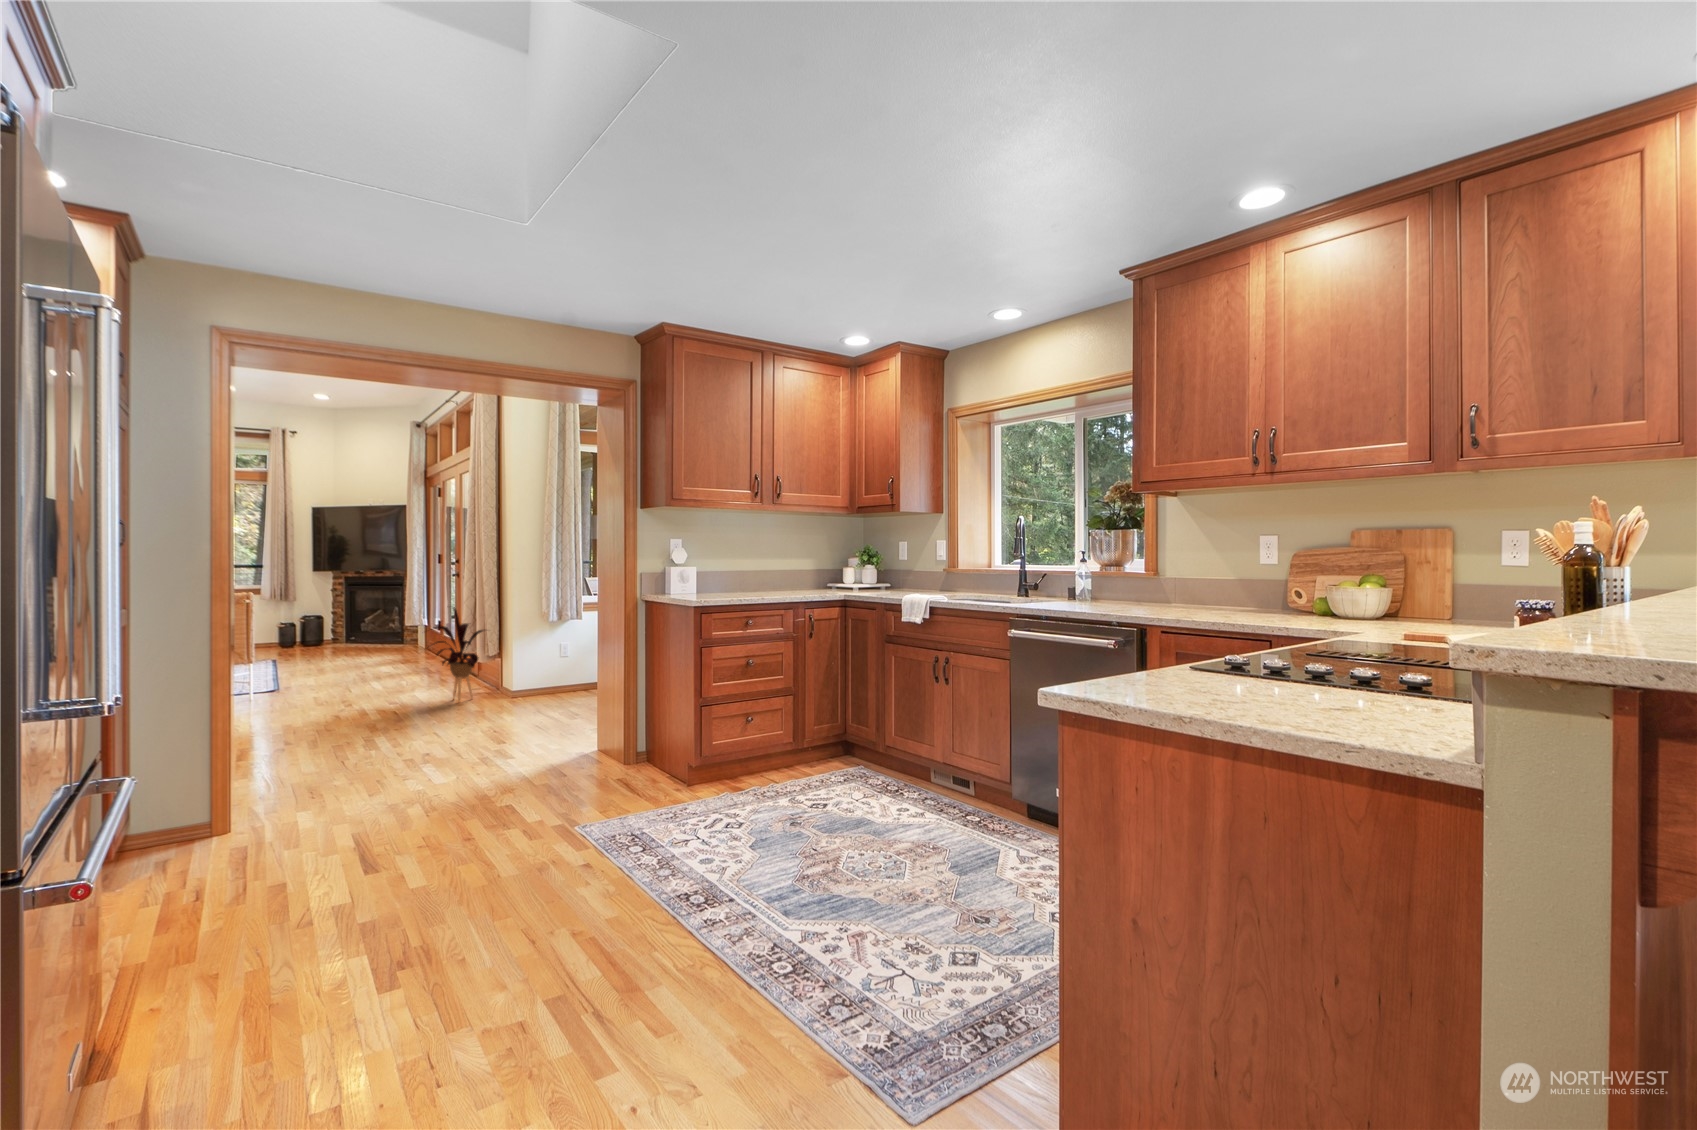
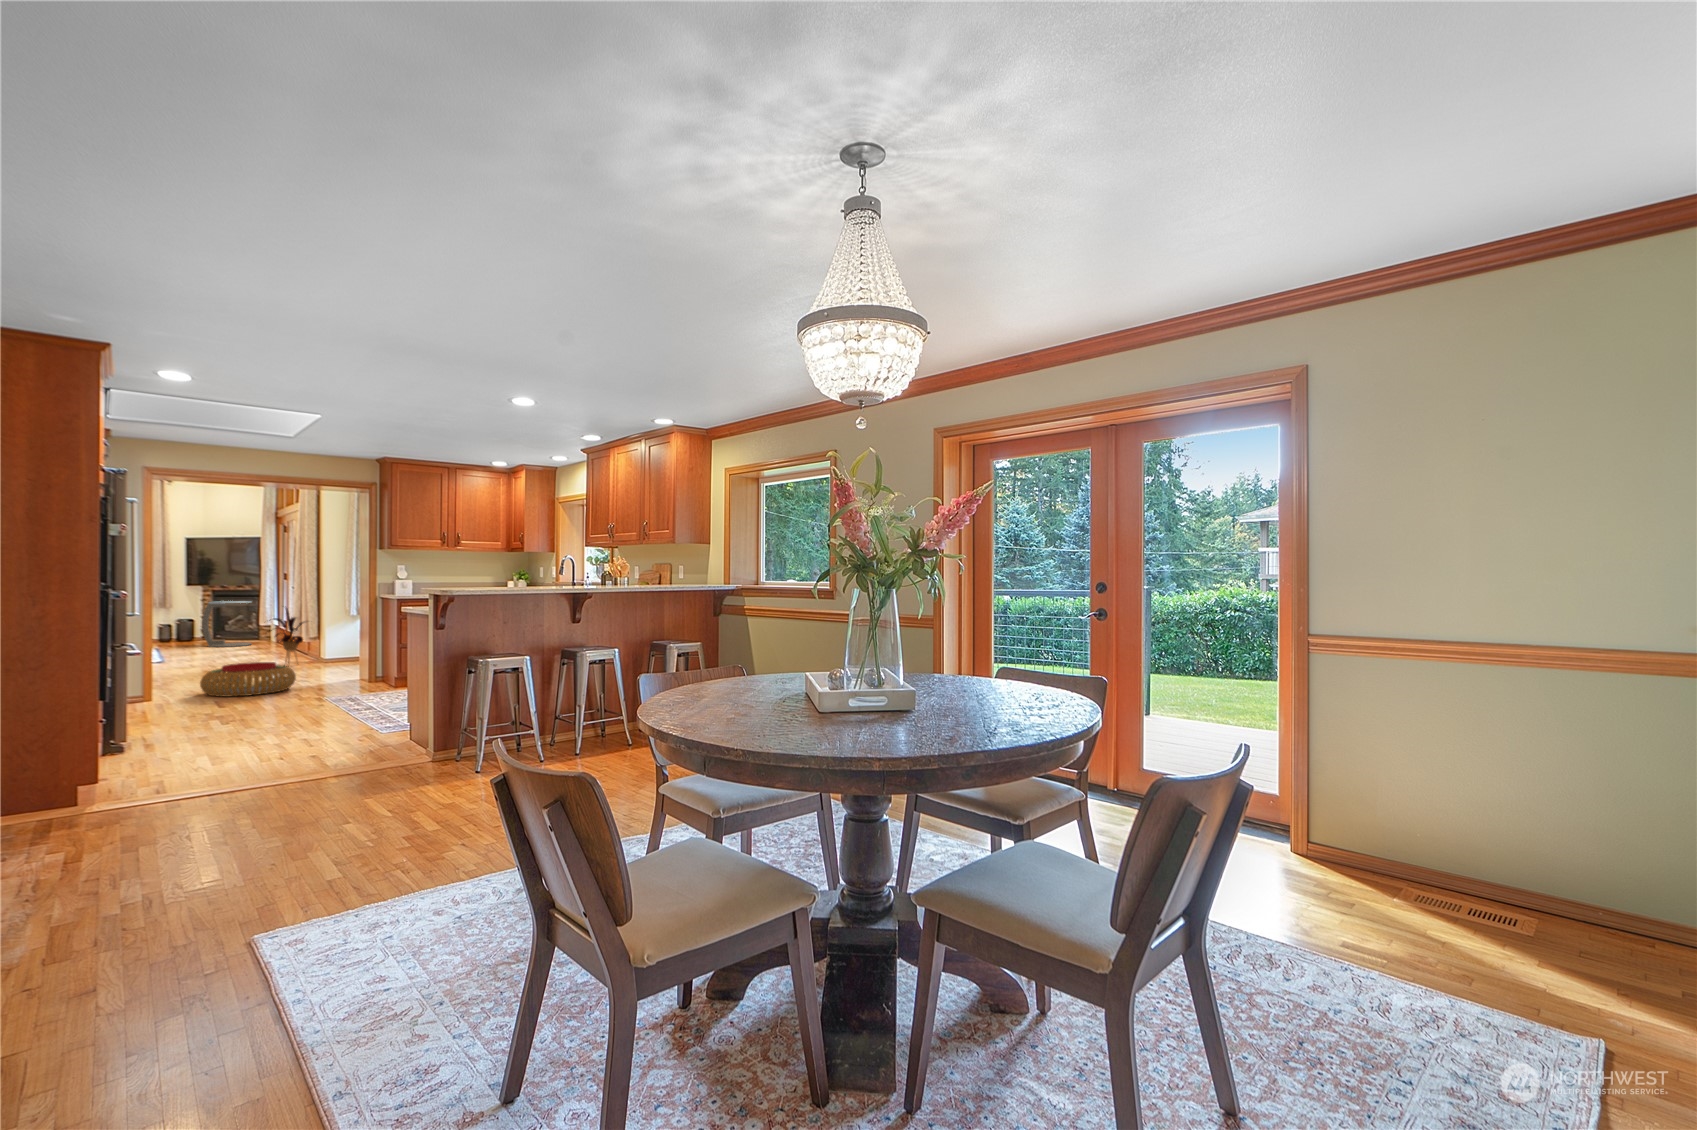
side table: none [332,592,396,657] -> present [202,601,251,647]
pouf: none [320,725,498,812] -> present [200,662,296,697]

